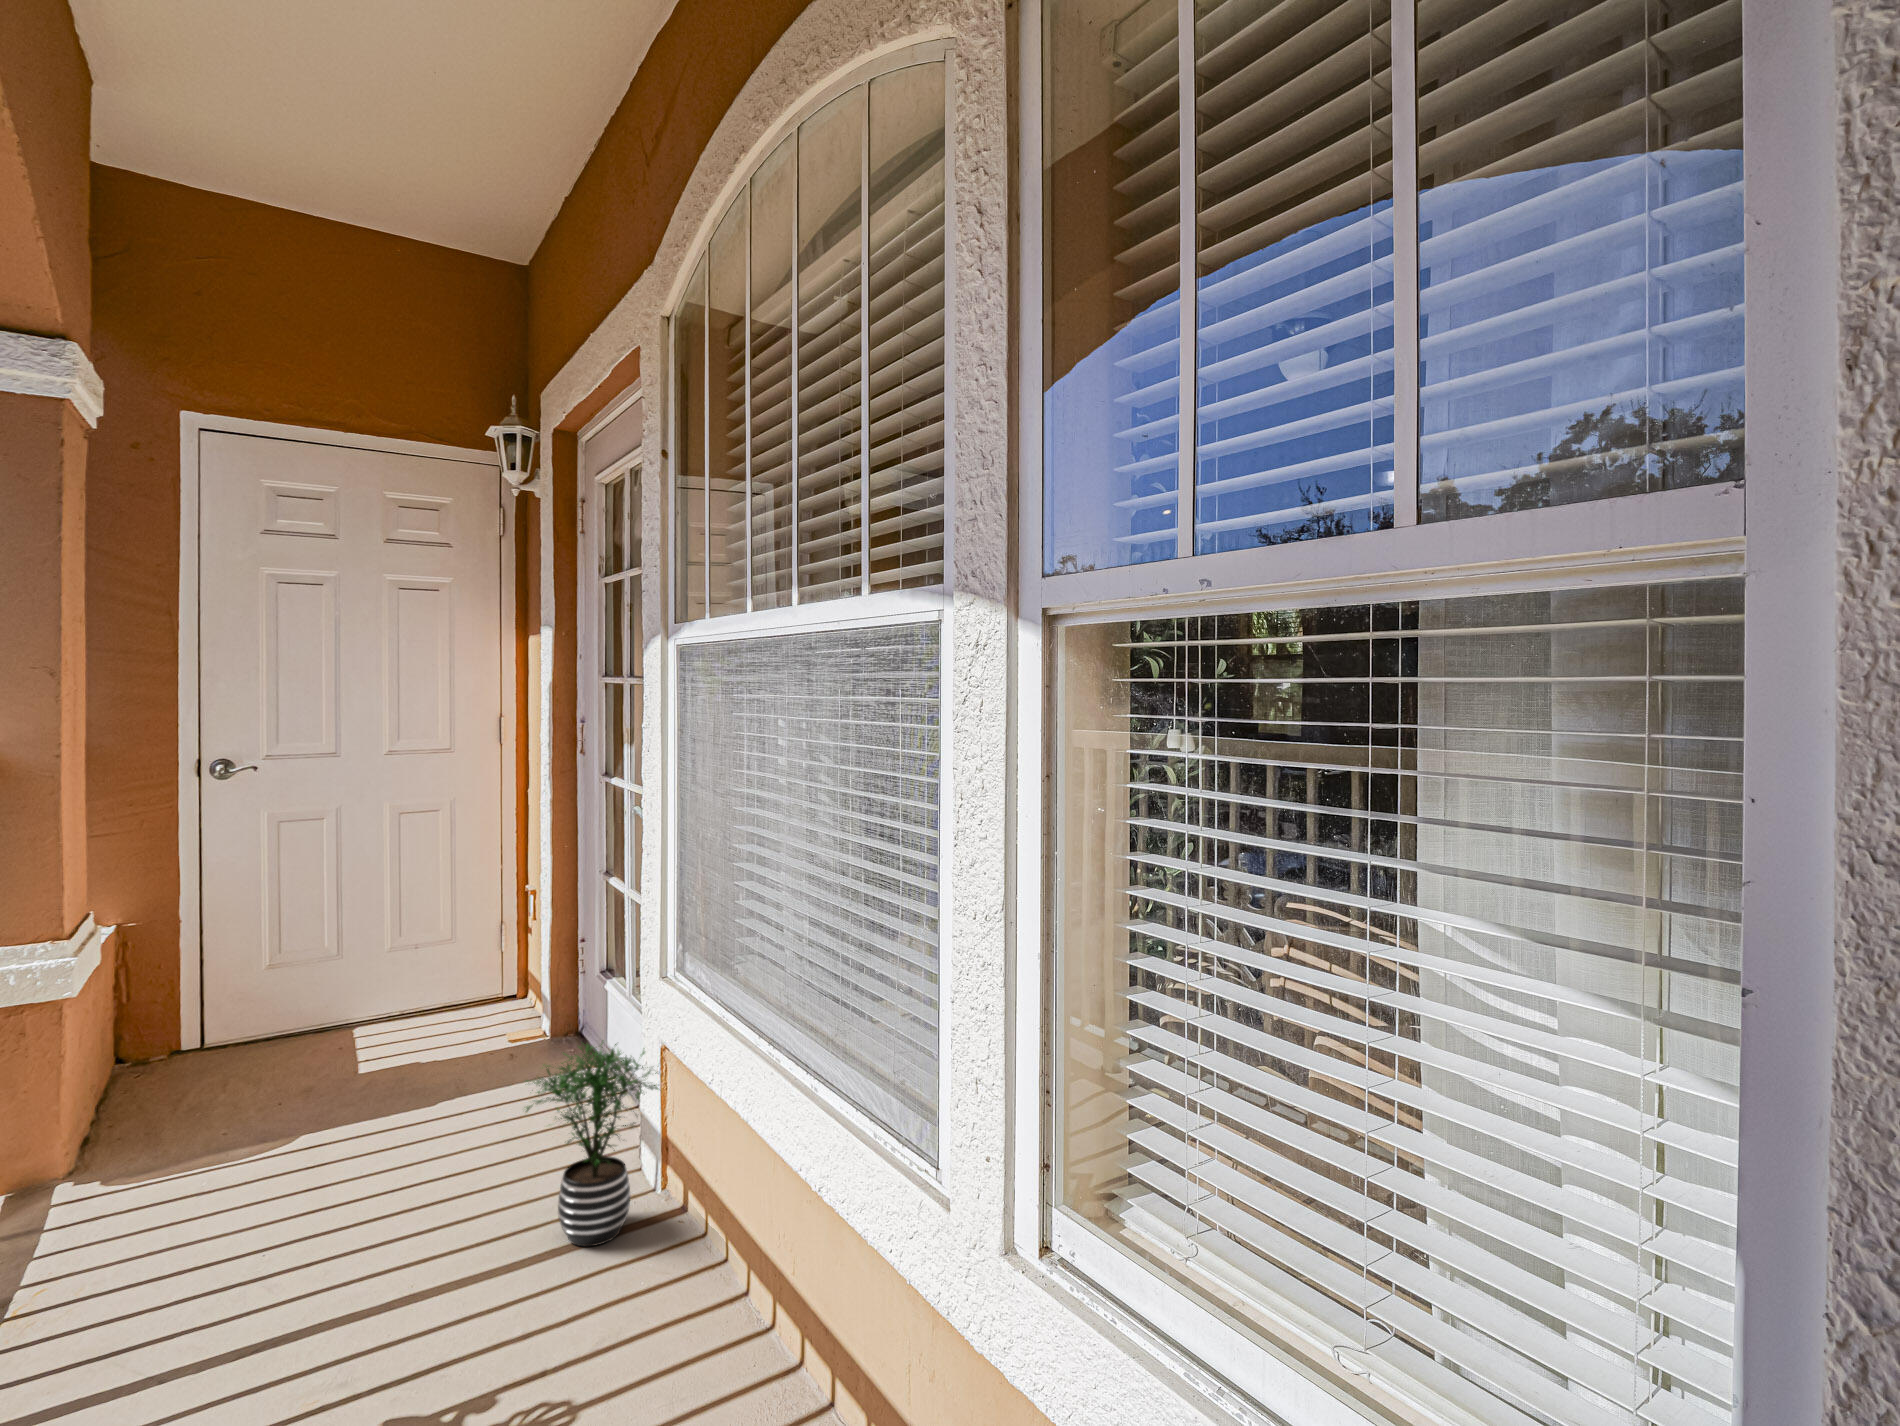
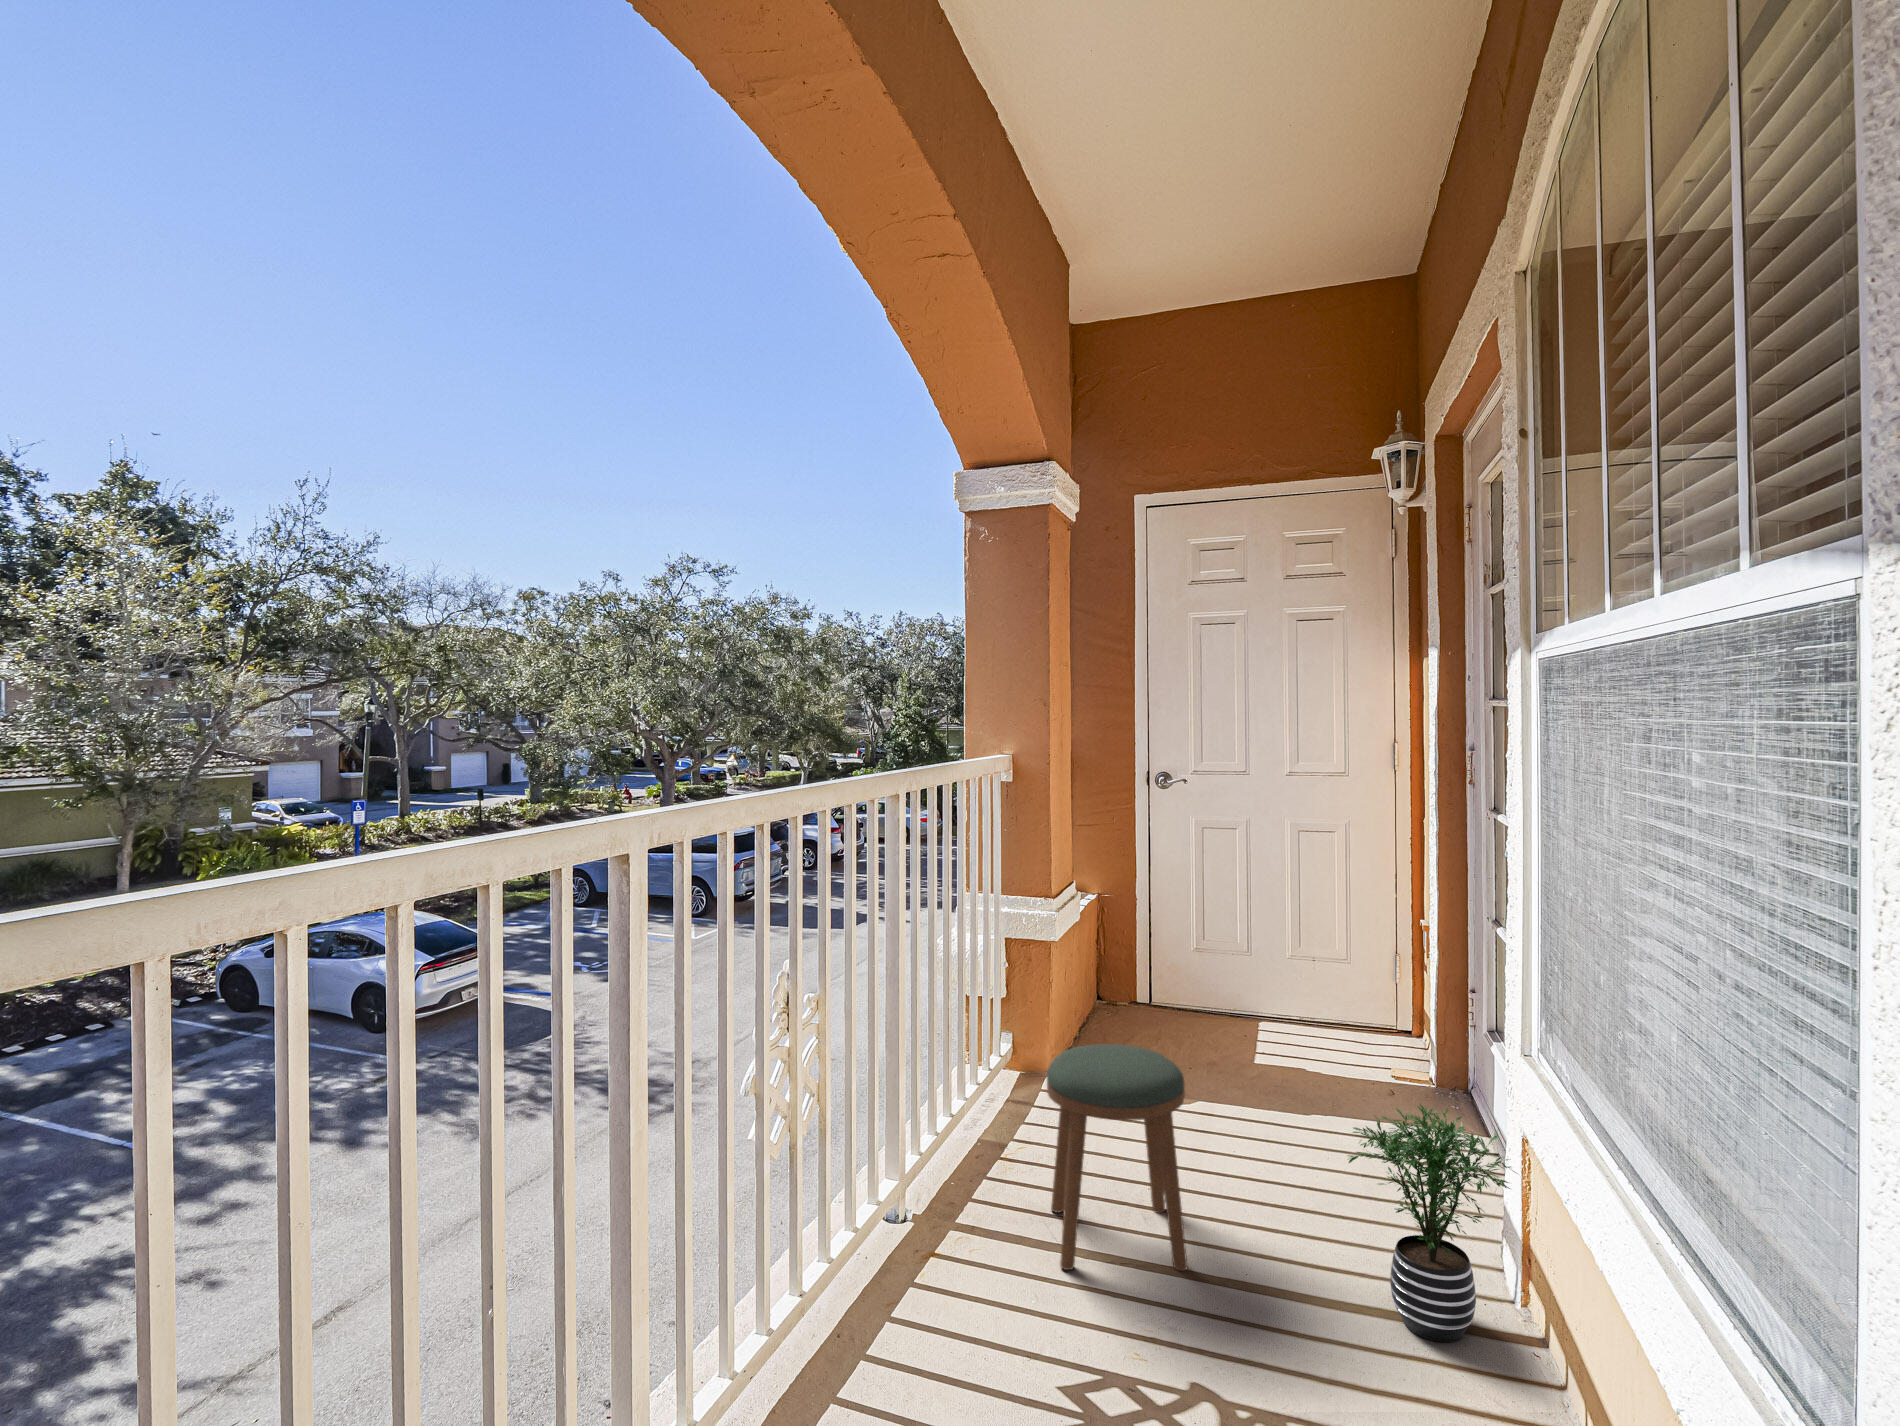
stool: none [136,1069,342,1358] -> present [1047,1044,1187,1271]

